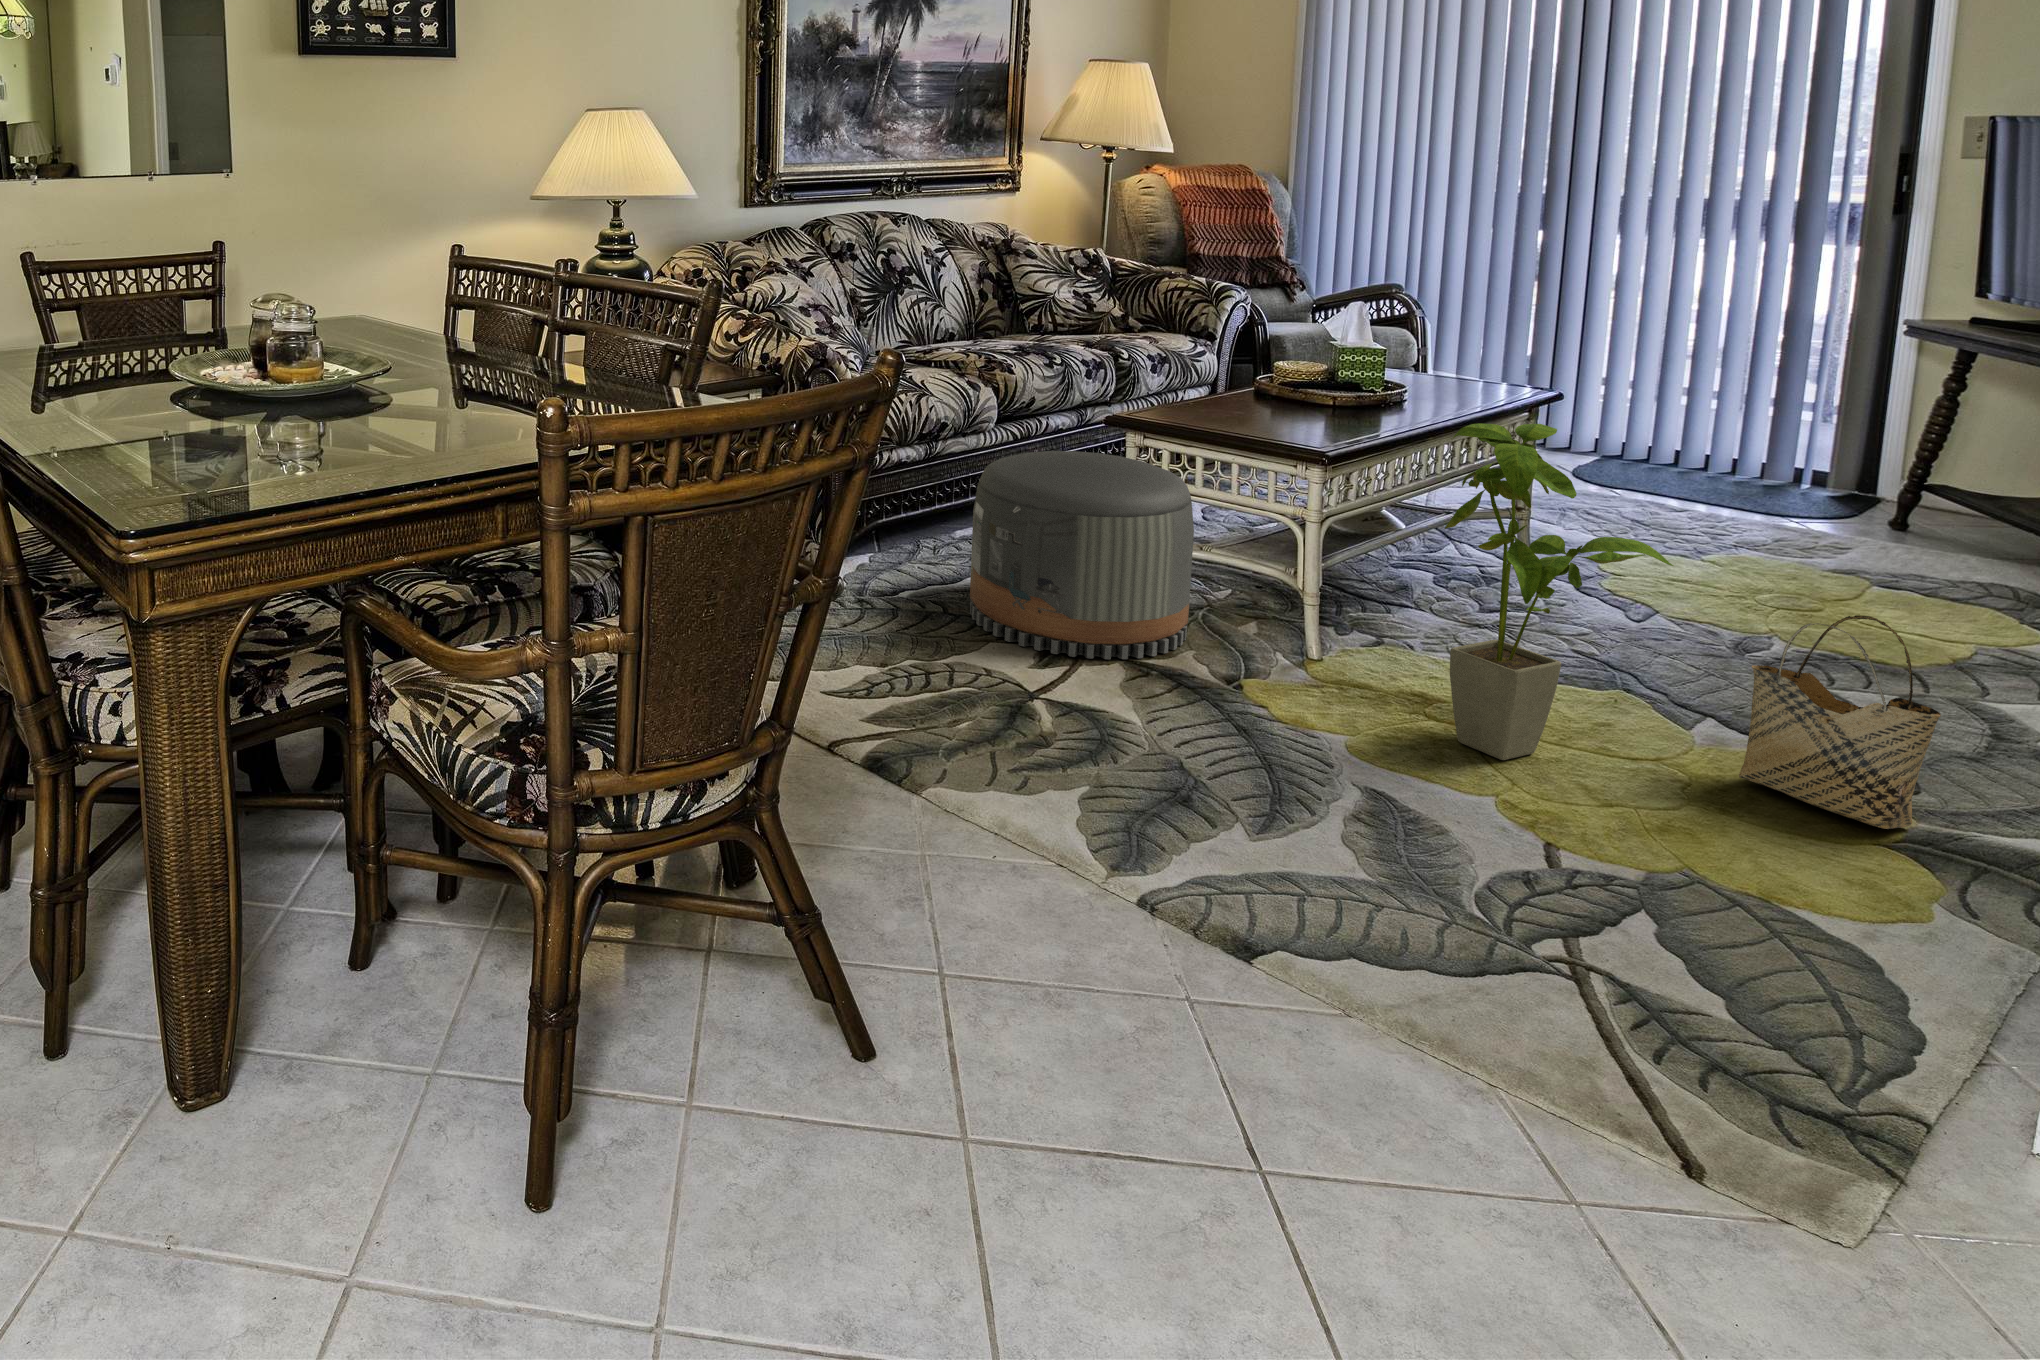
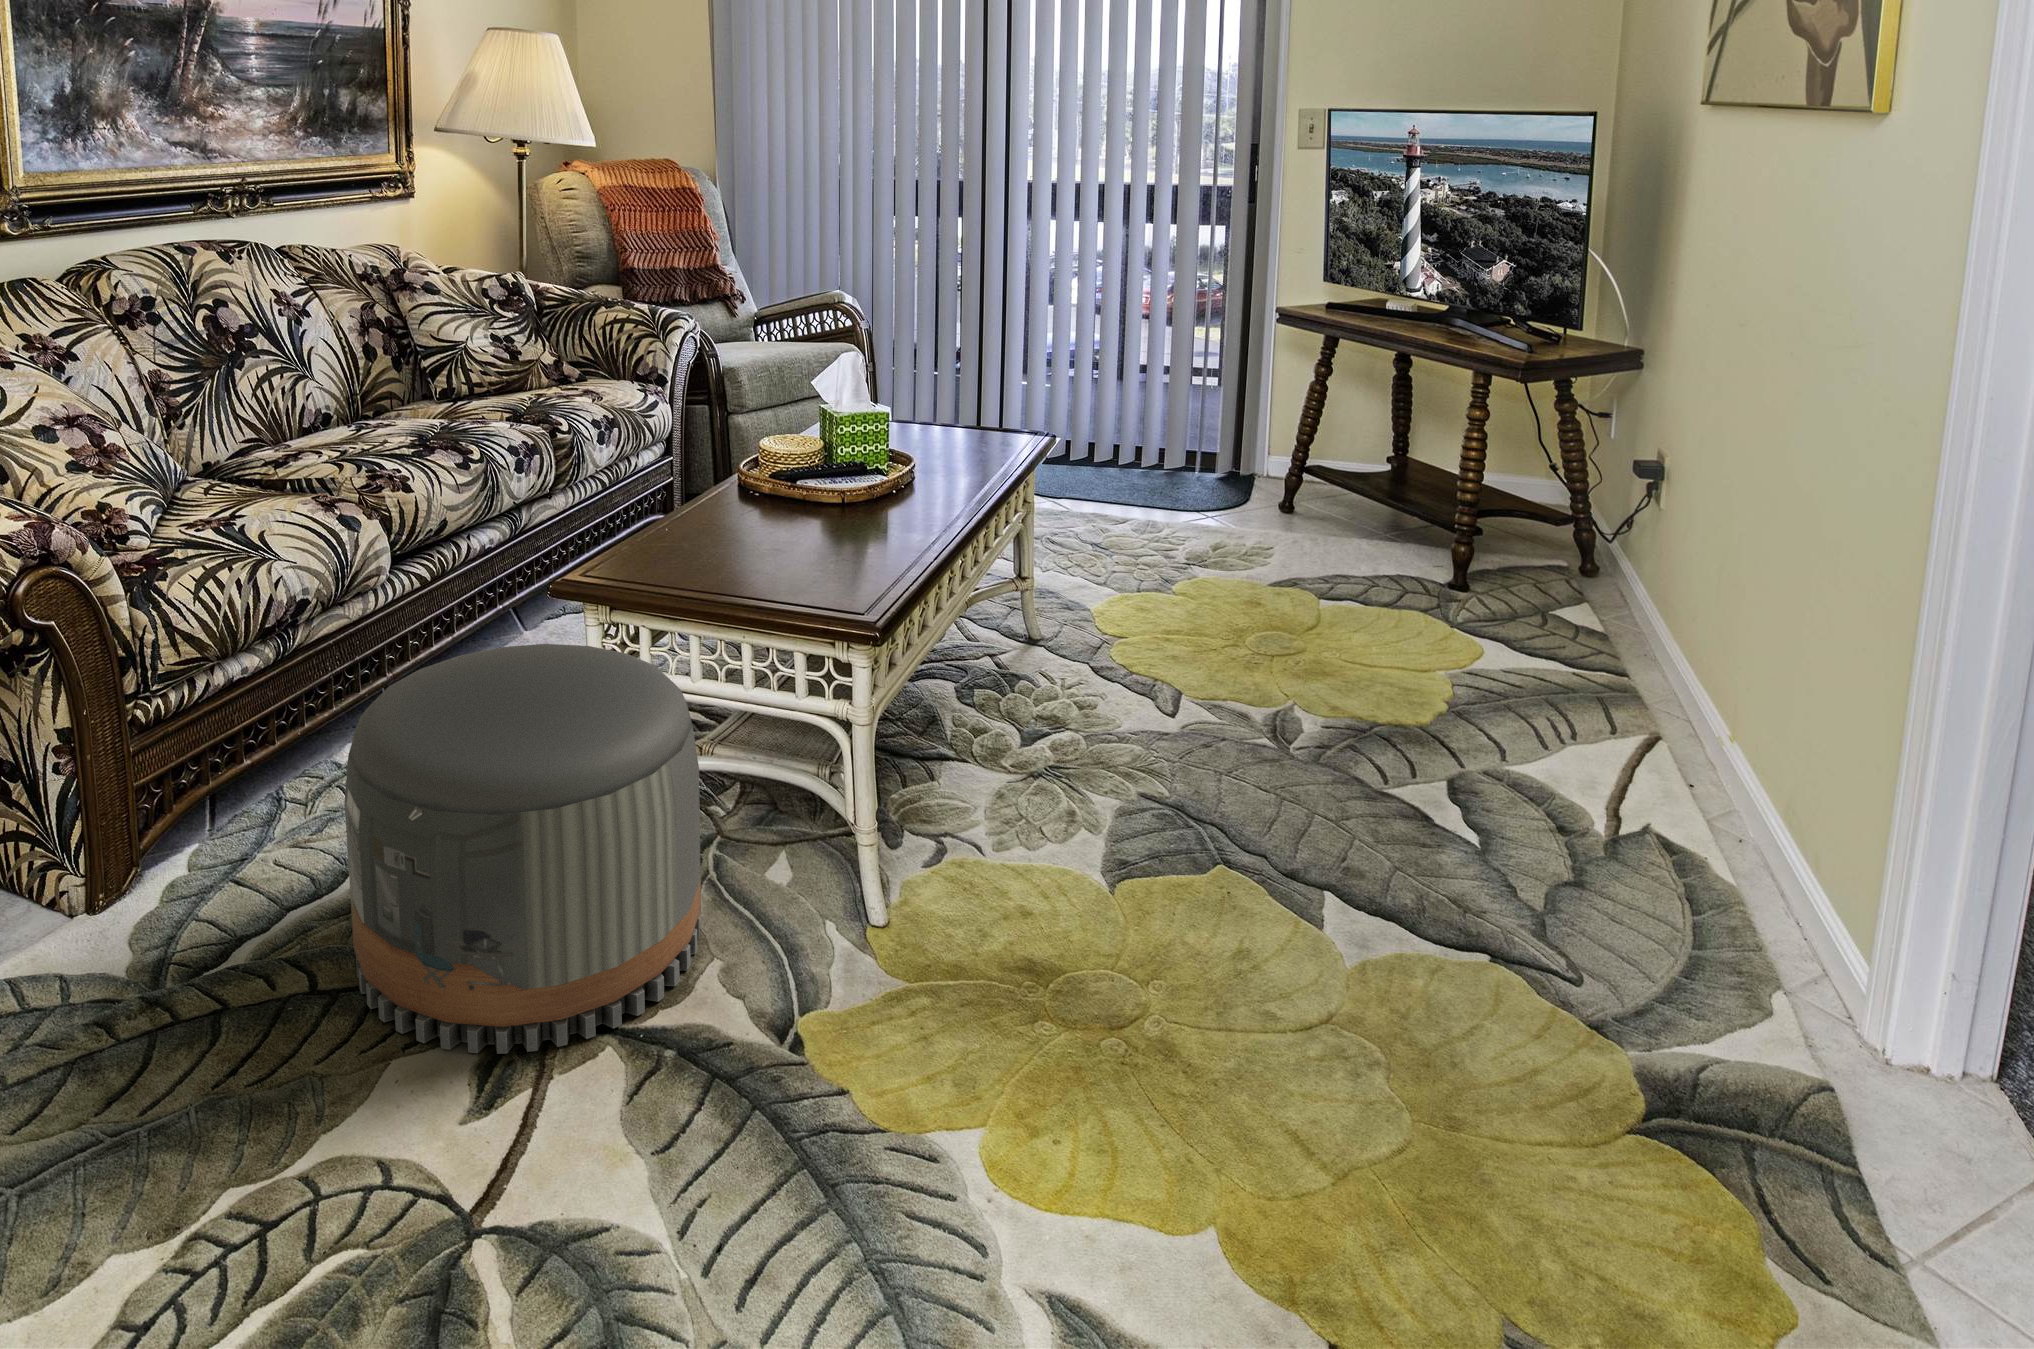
house plant: present [1445,423,1674,760] -> none [1070,591,1378,1106]
woven basket: present [1739,615,1941,829] -> none [1423,785,1646,1093]

